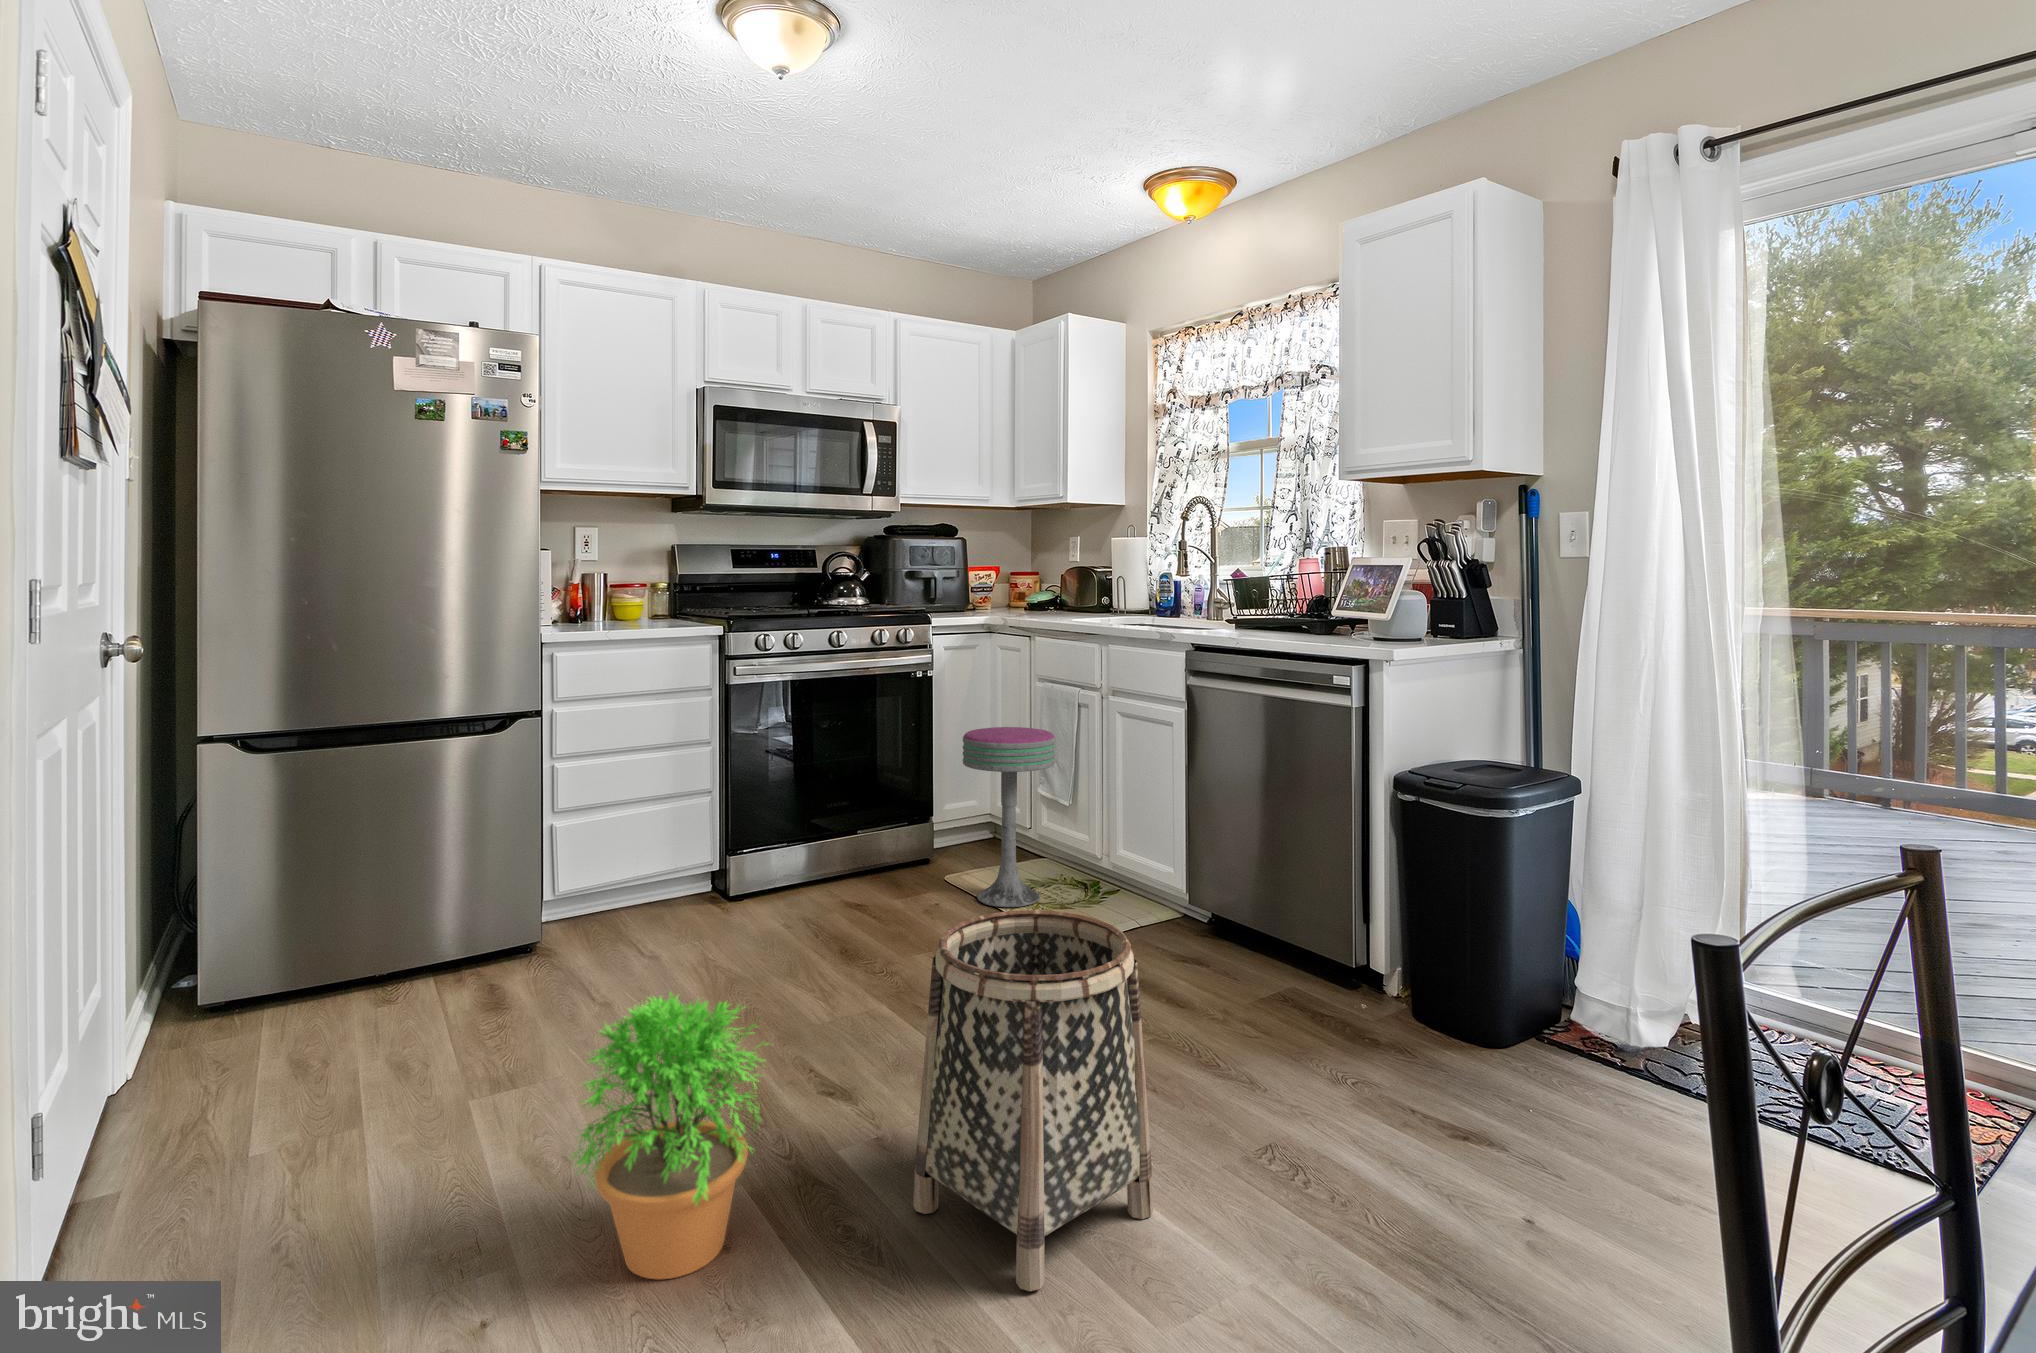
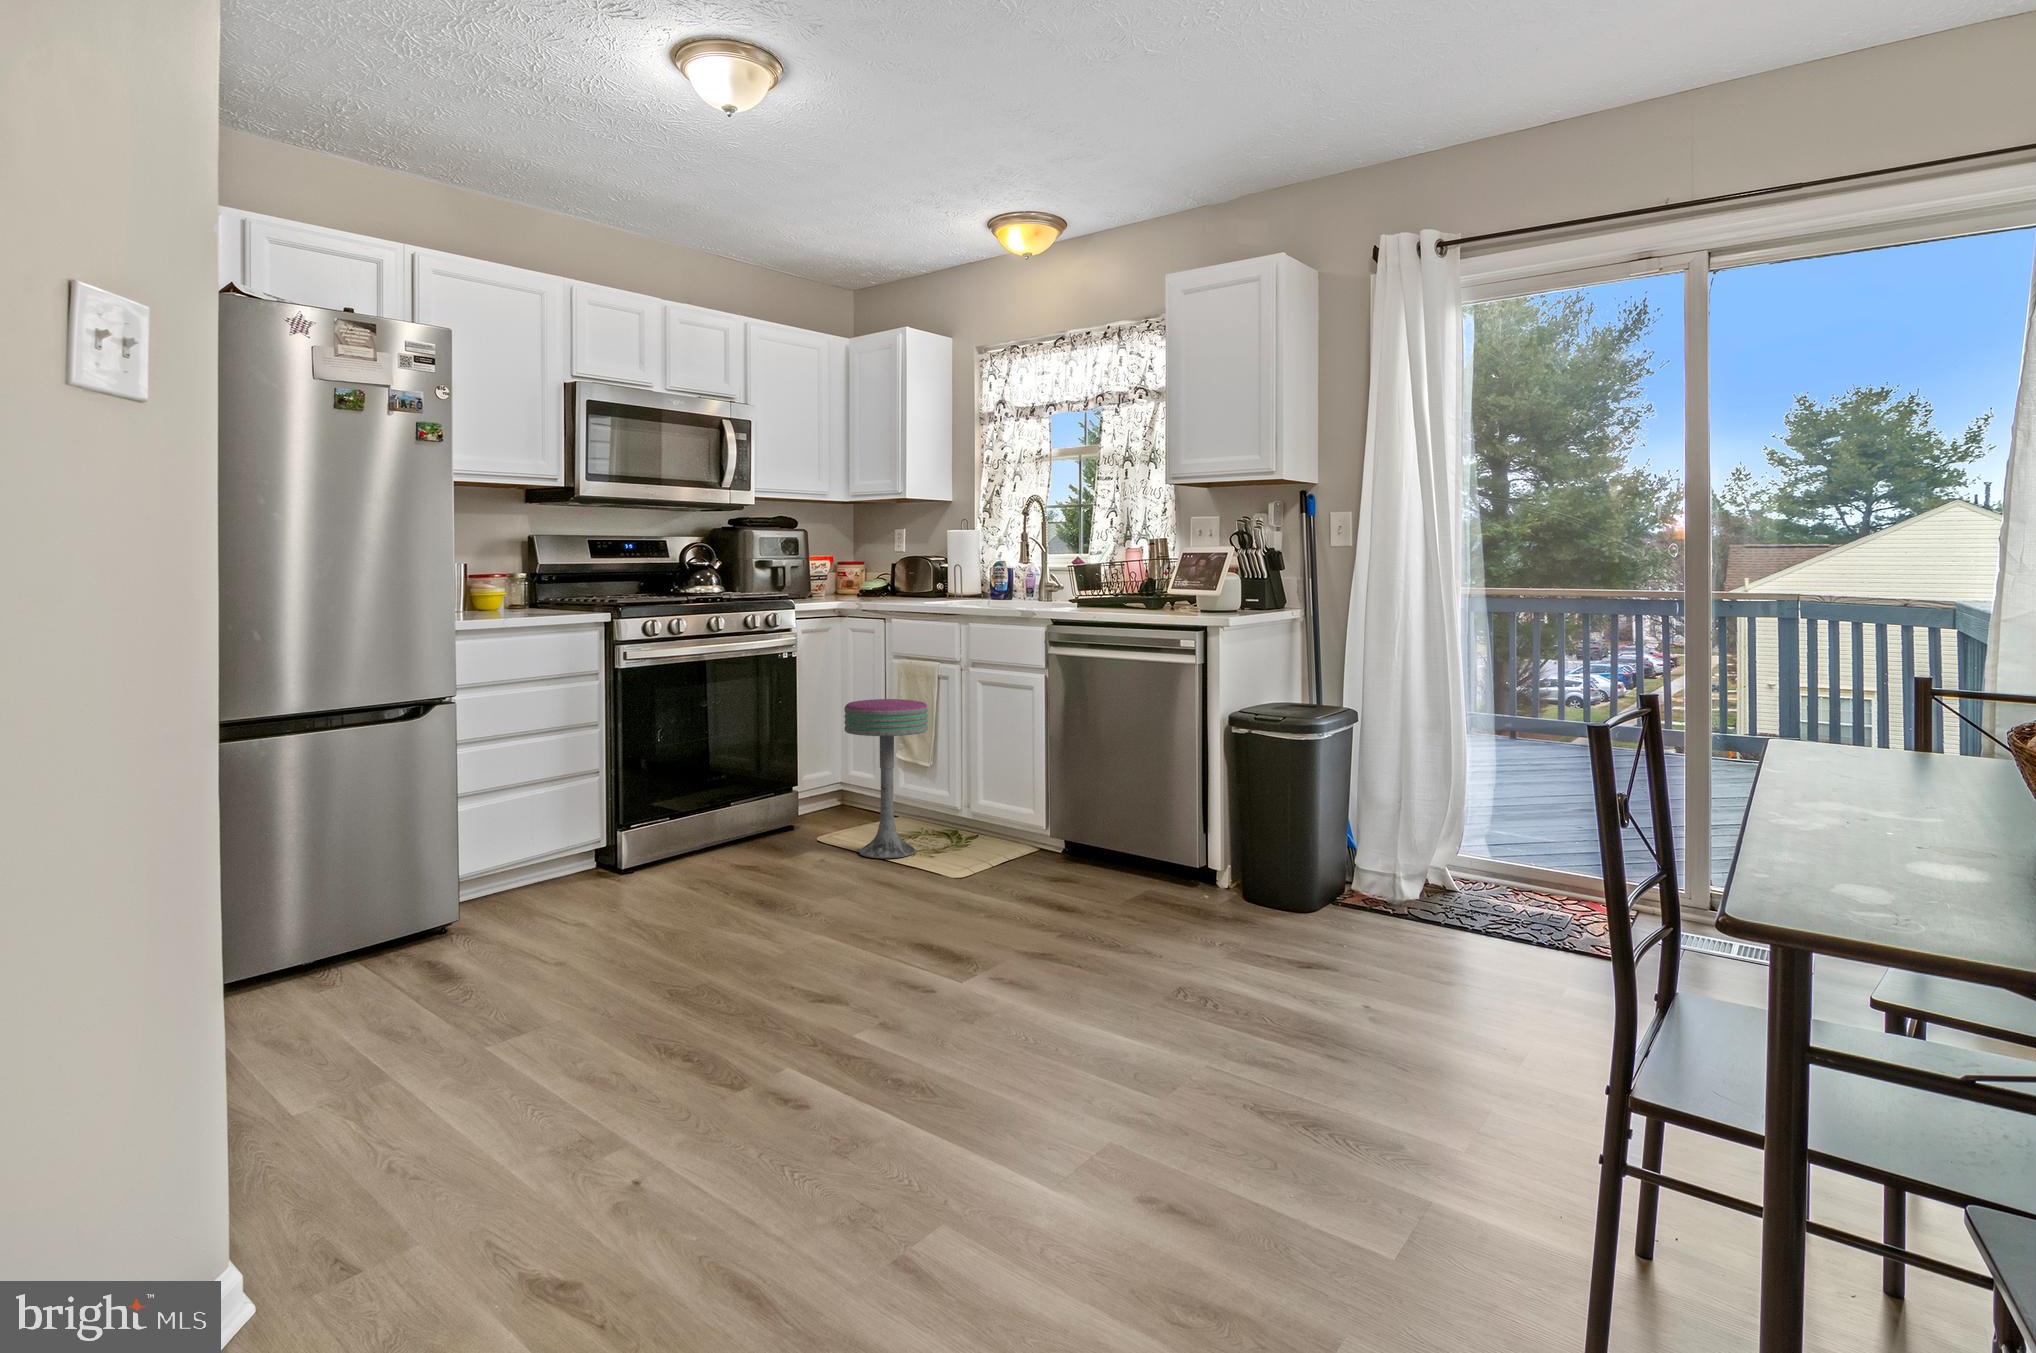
basket: present [913,910,1153,1291] -> none [943,808,1116,1062]
potted plant: present [573,992,766,1279] -> none [691,876,854,1092]

